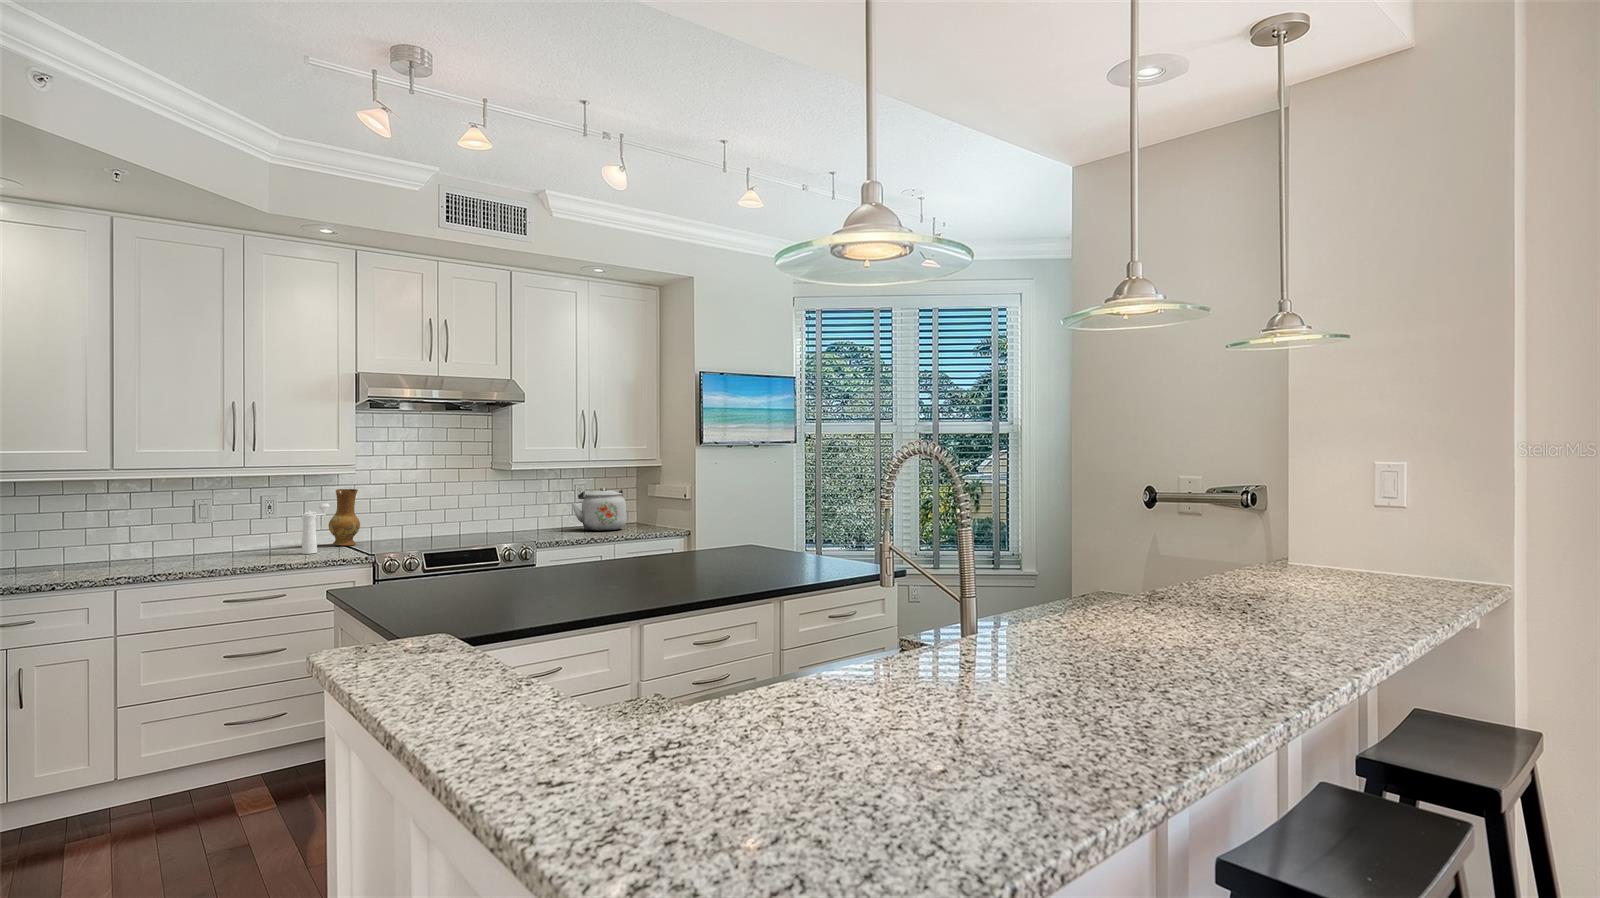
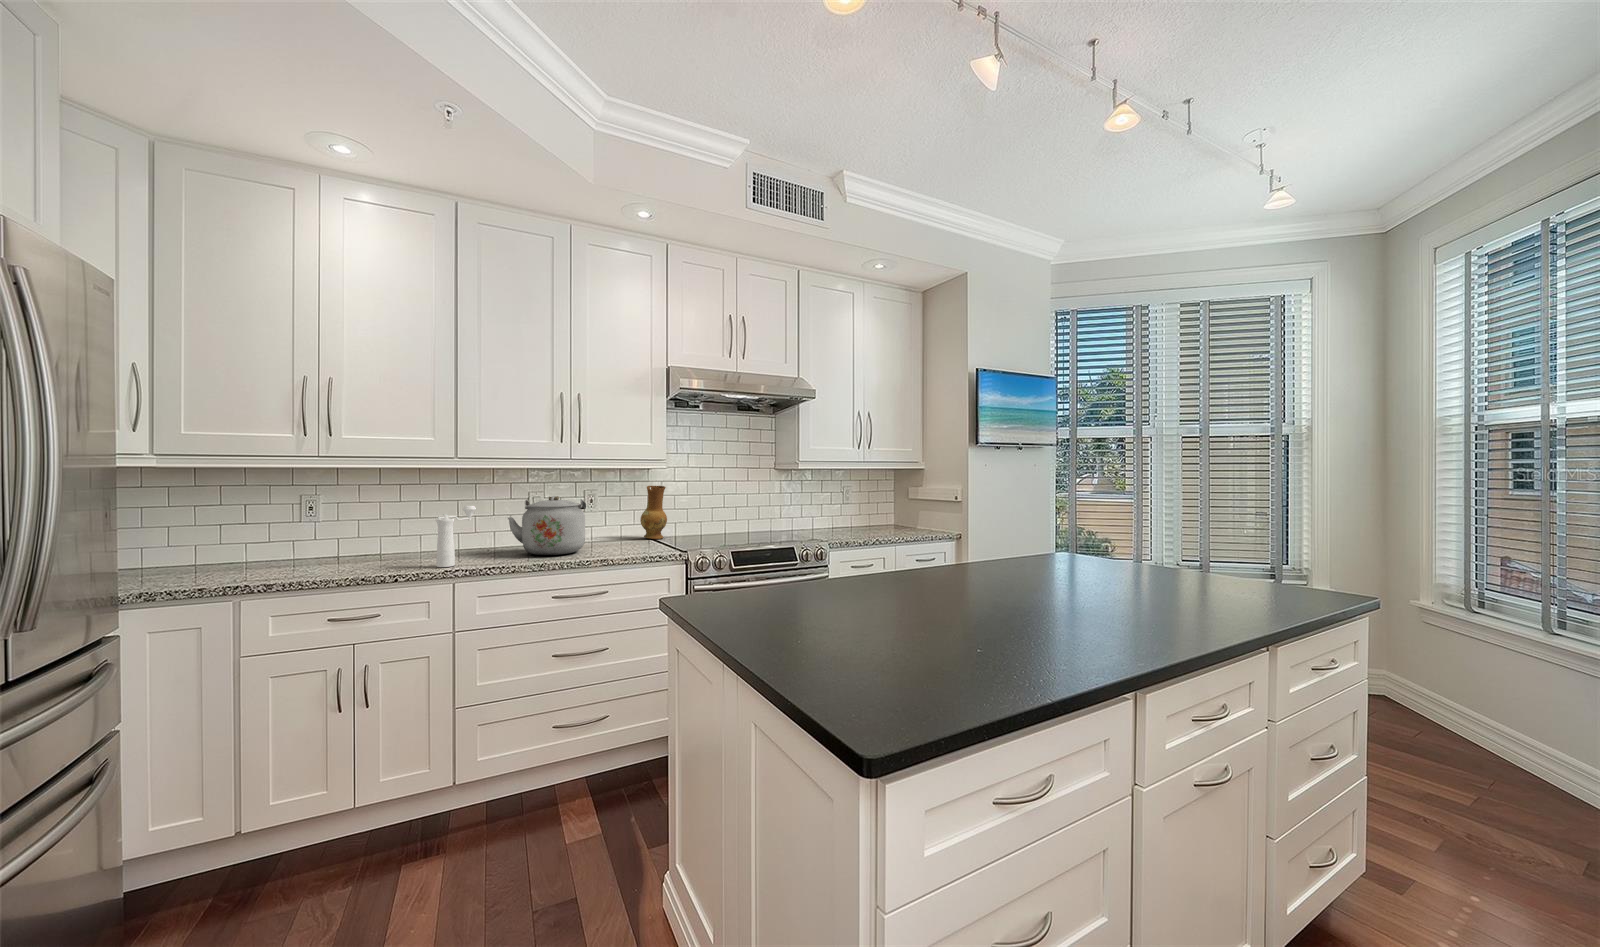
kettle: present [573,487,626,531] -> present [508,496,586,555]
pepper mill: present [301,503,330,554] -> present [436,506,476,567]

